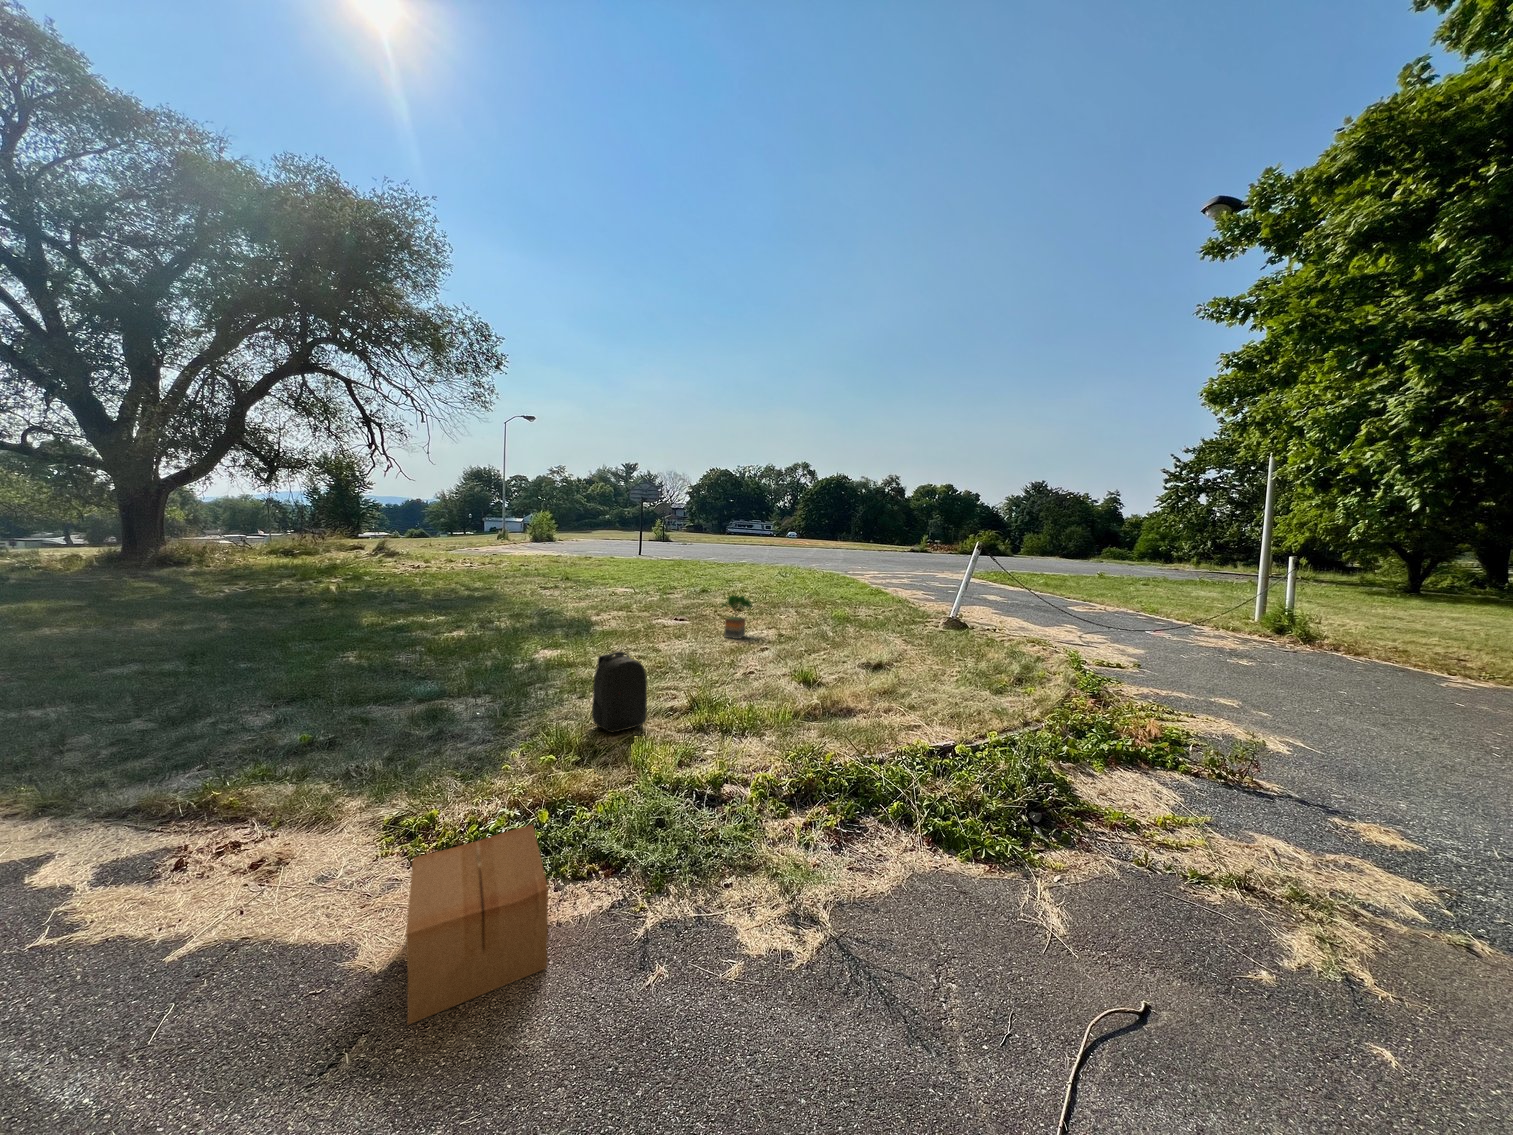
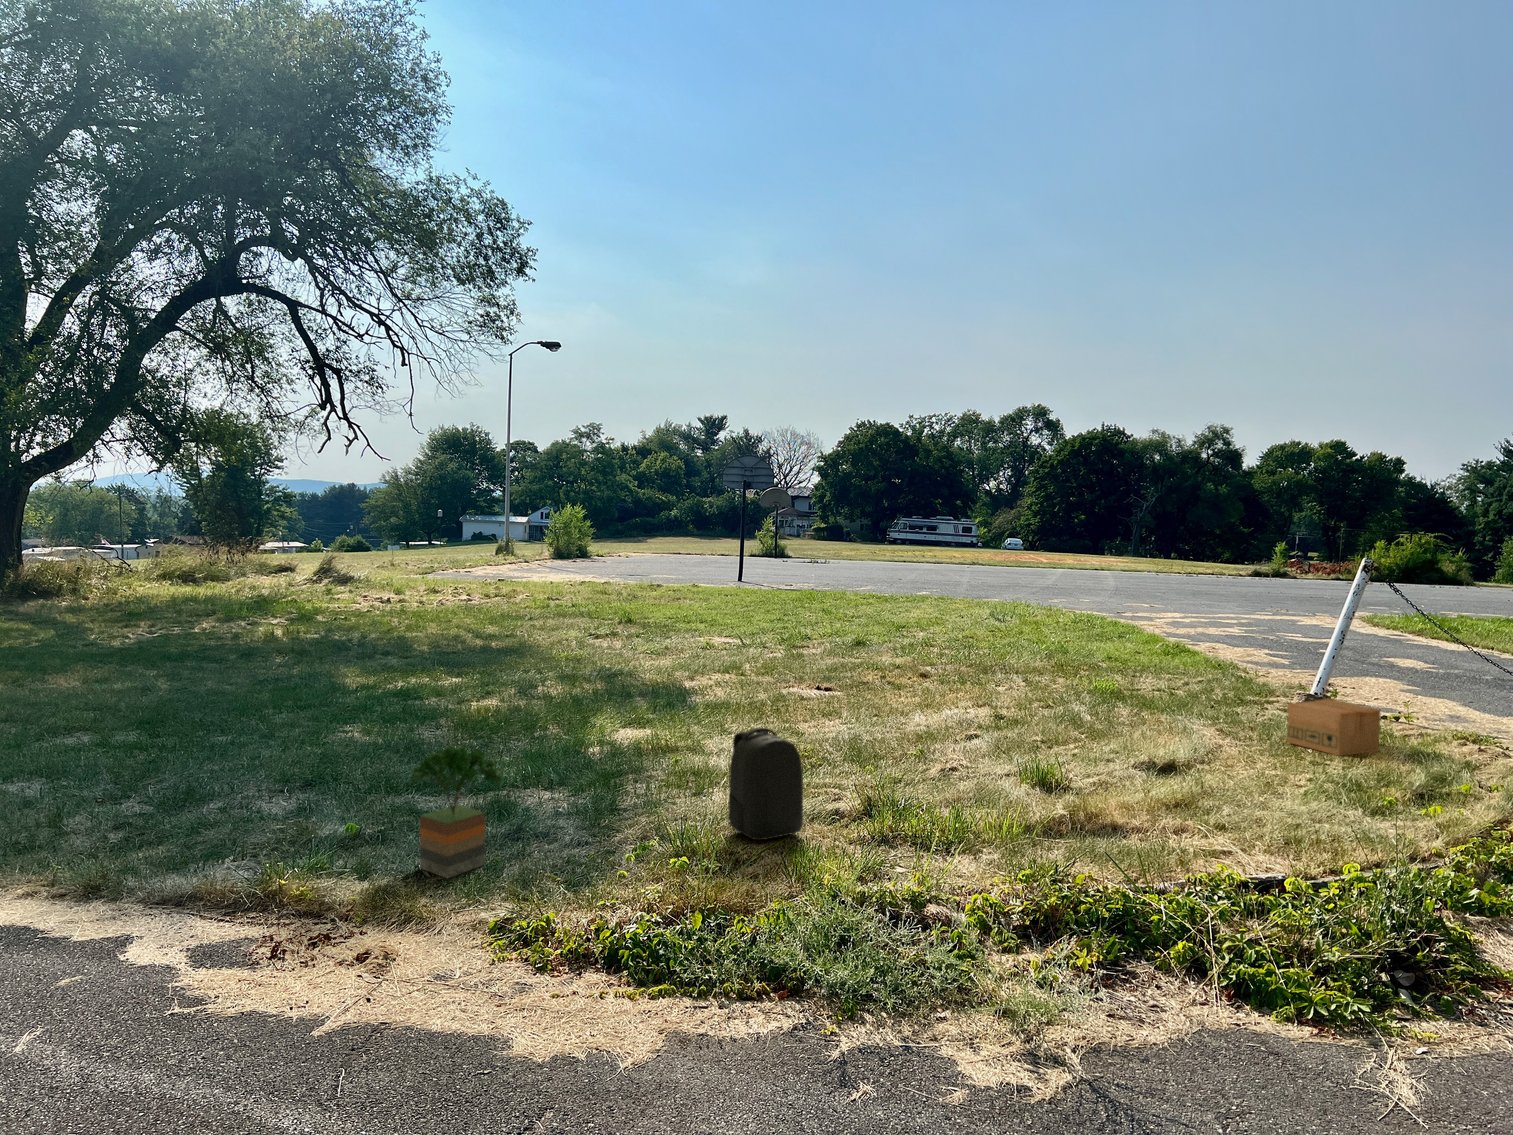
potted tree: present [722,596,752,639] -> present [410,746,505,878]
cardboard box: present [406,825,548,1025] -> present [1287,699,1380,756]

